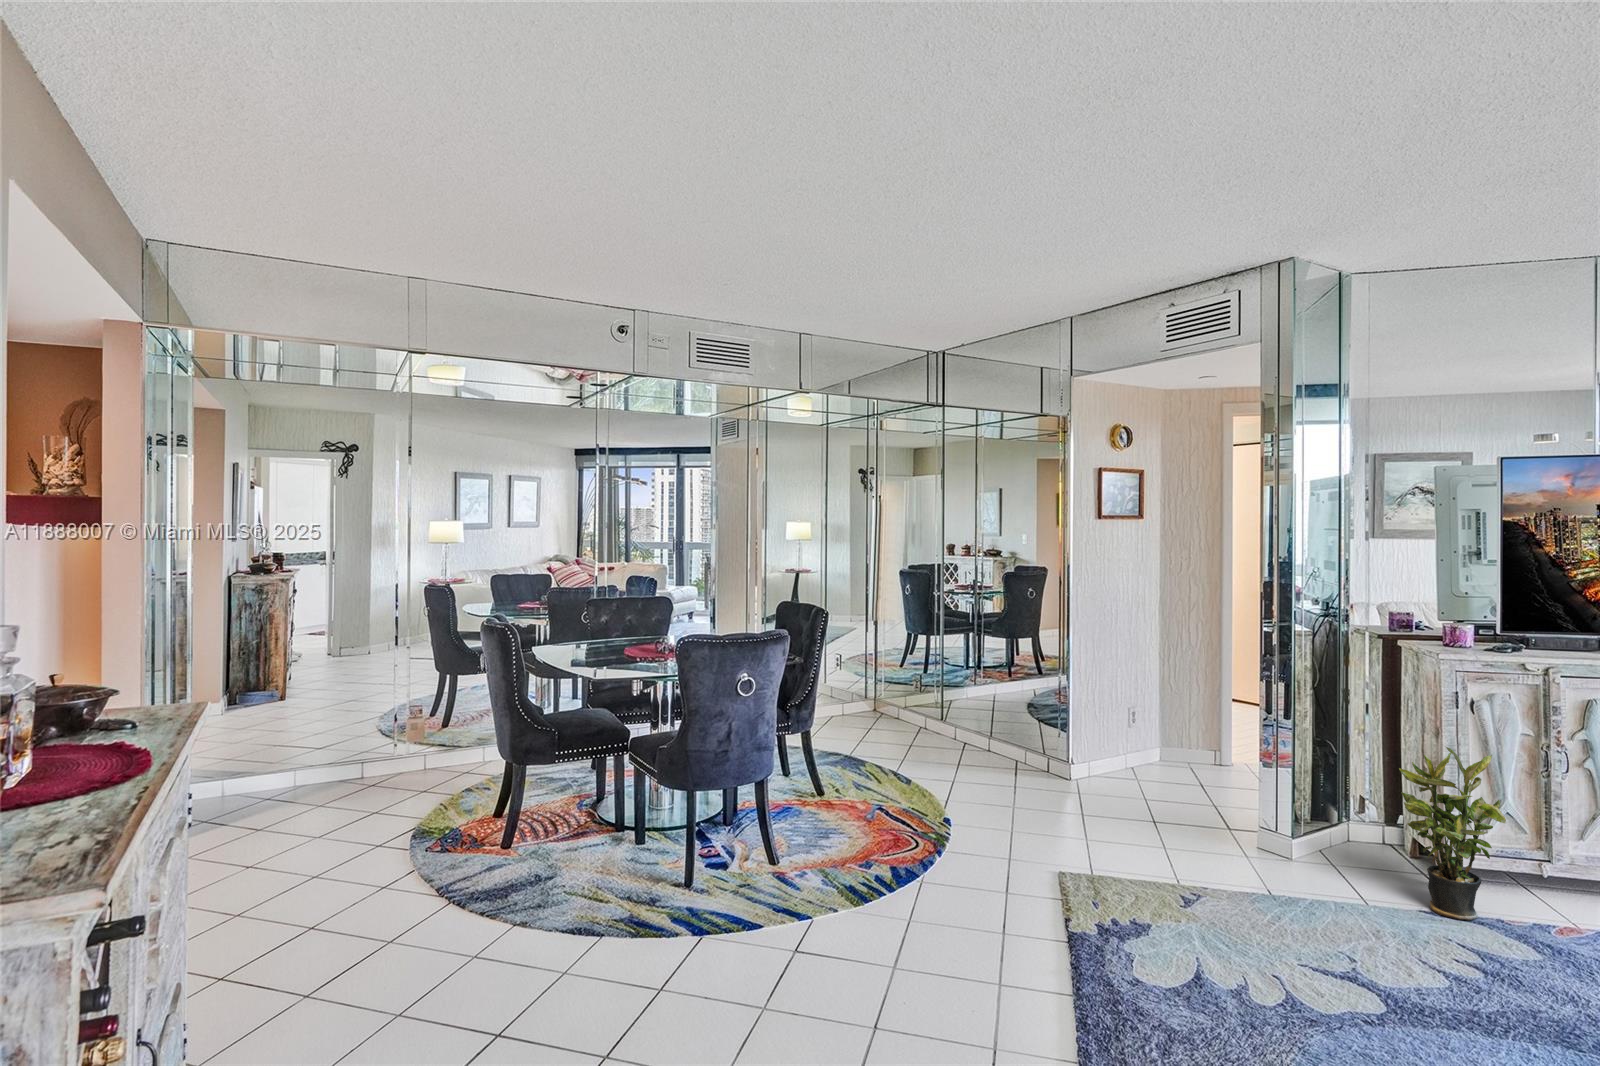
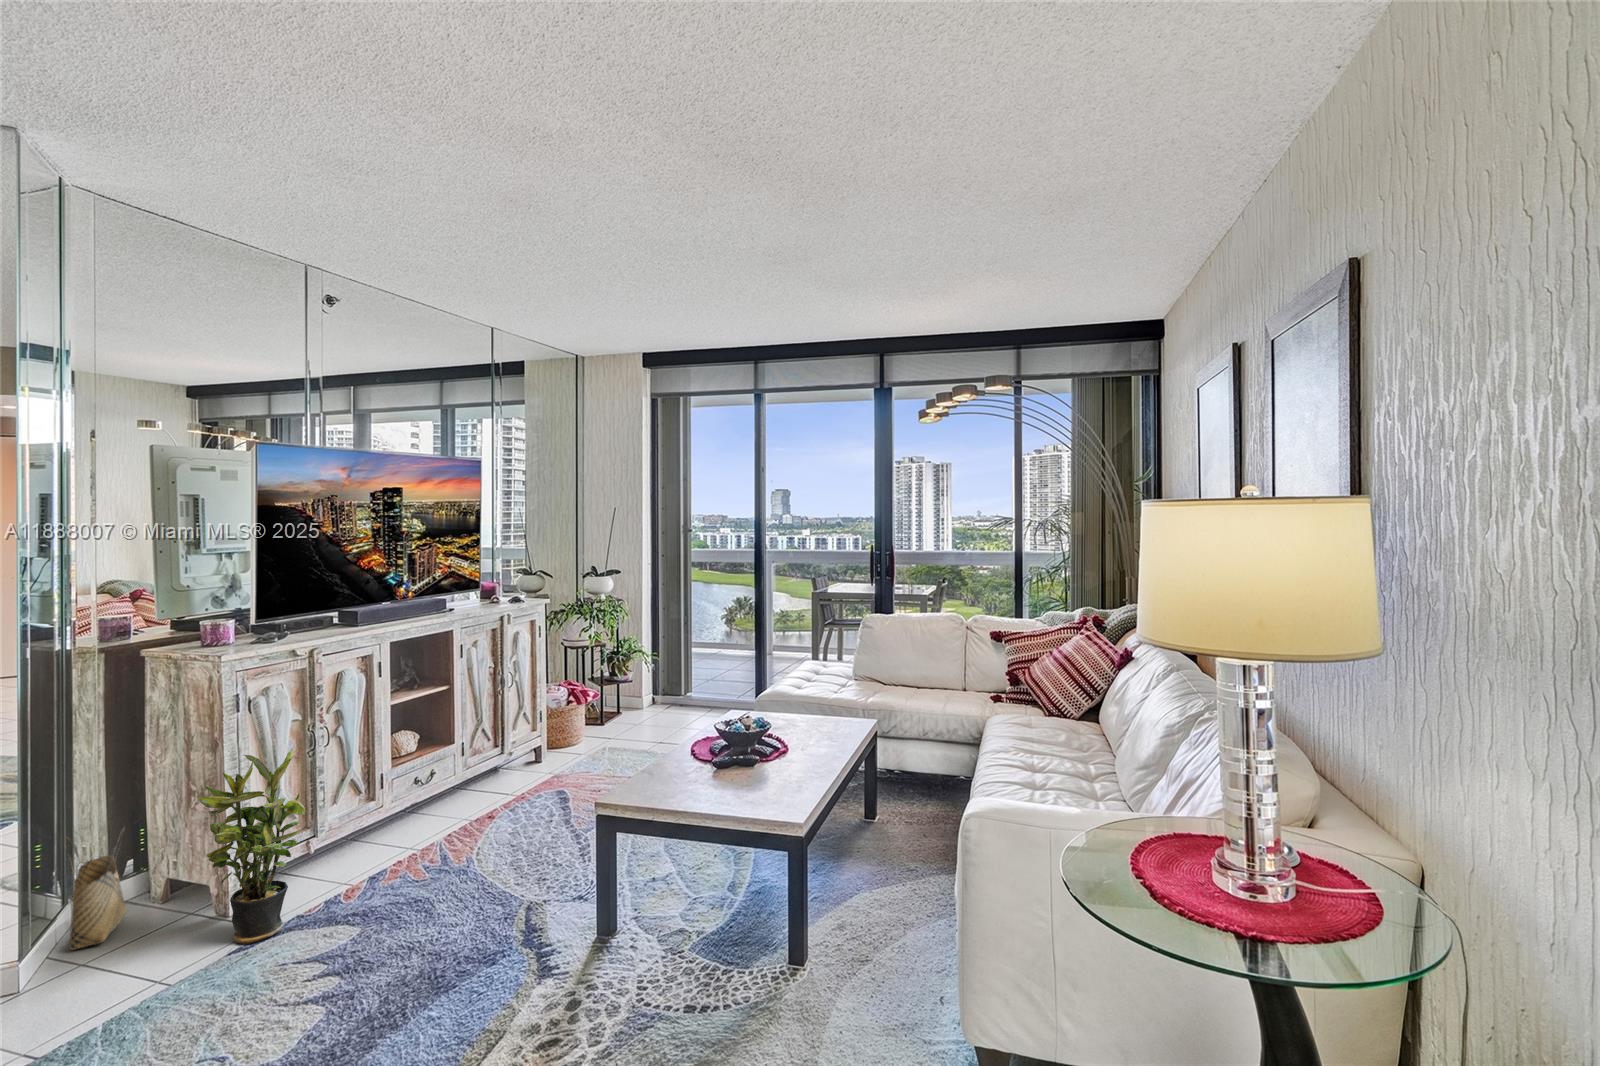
woven basket: none [1329,771,1376,859] -> present [65,831,126,950]

